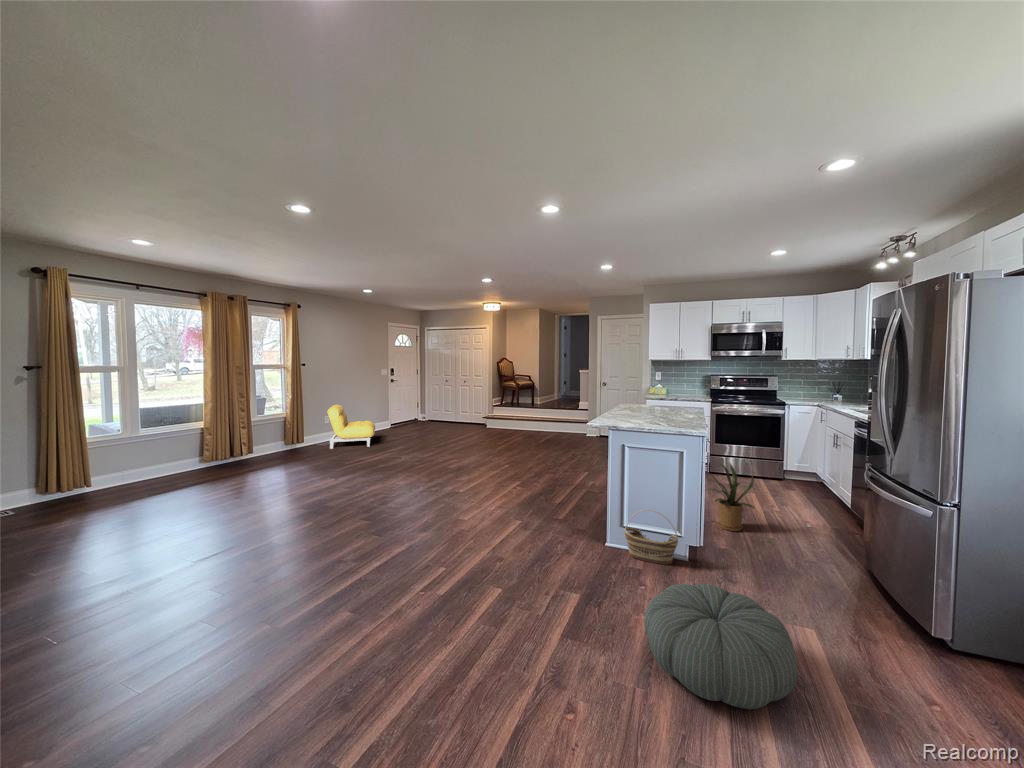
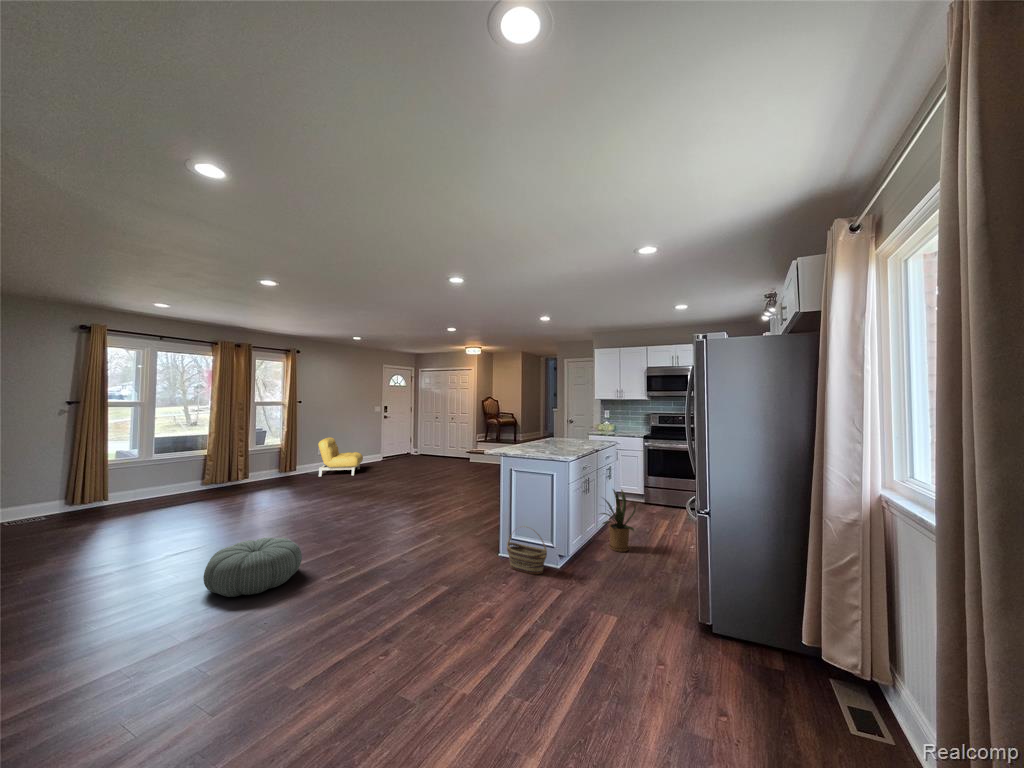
pouf: present [645,584,798,709] -> present [203,538,302,597]

